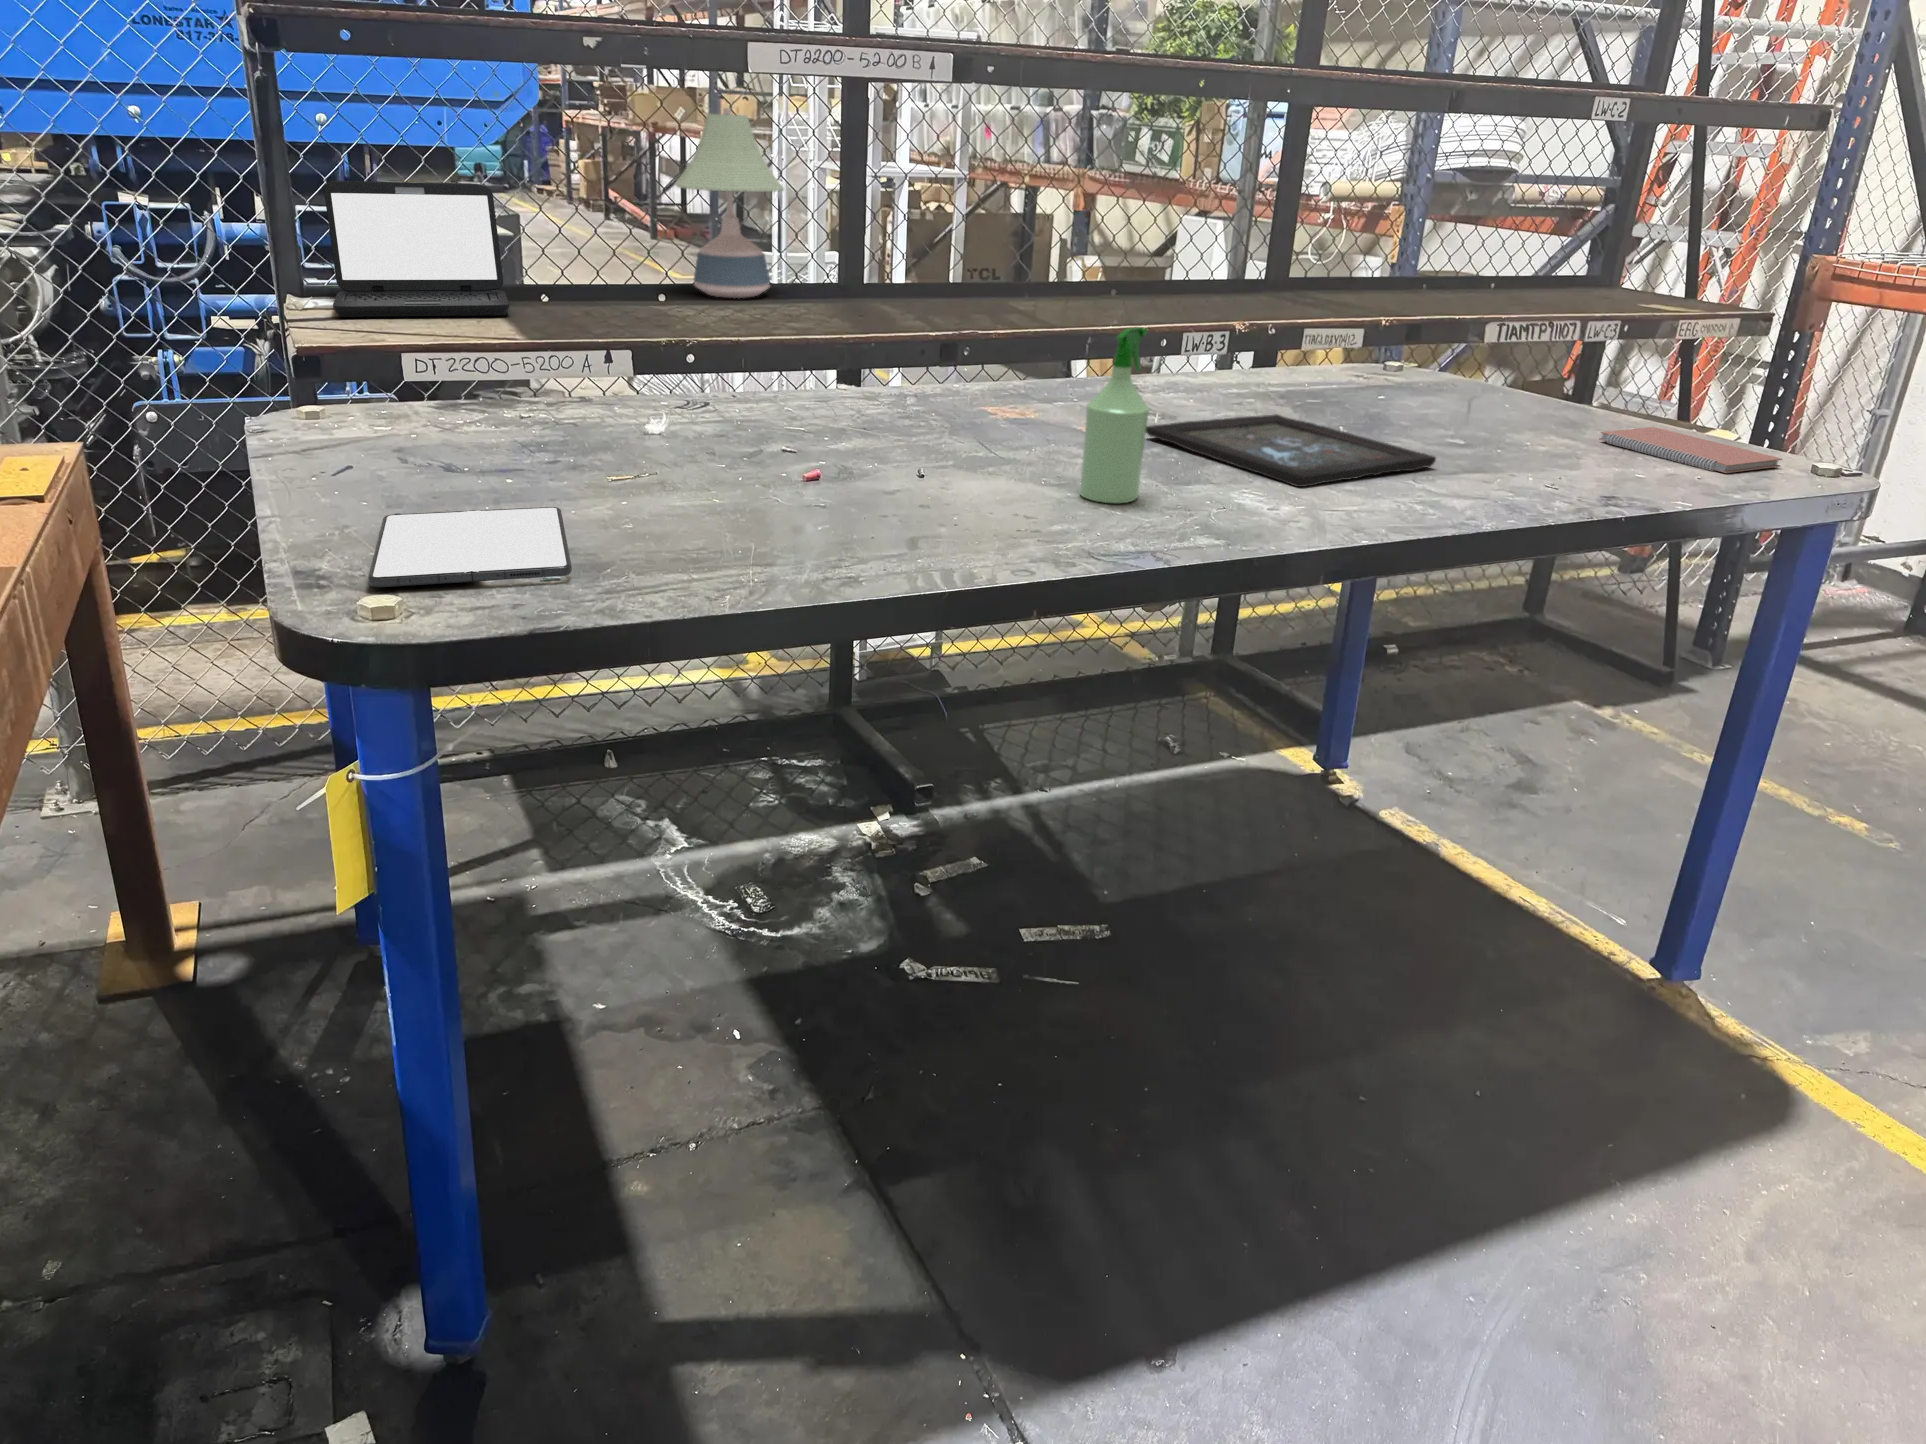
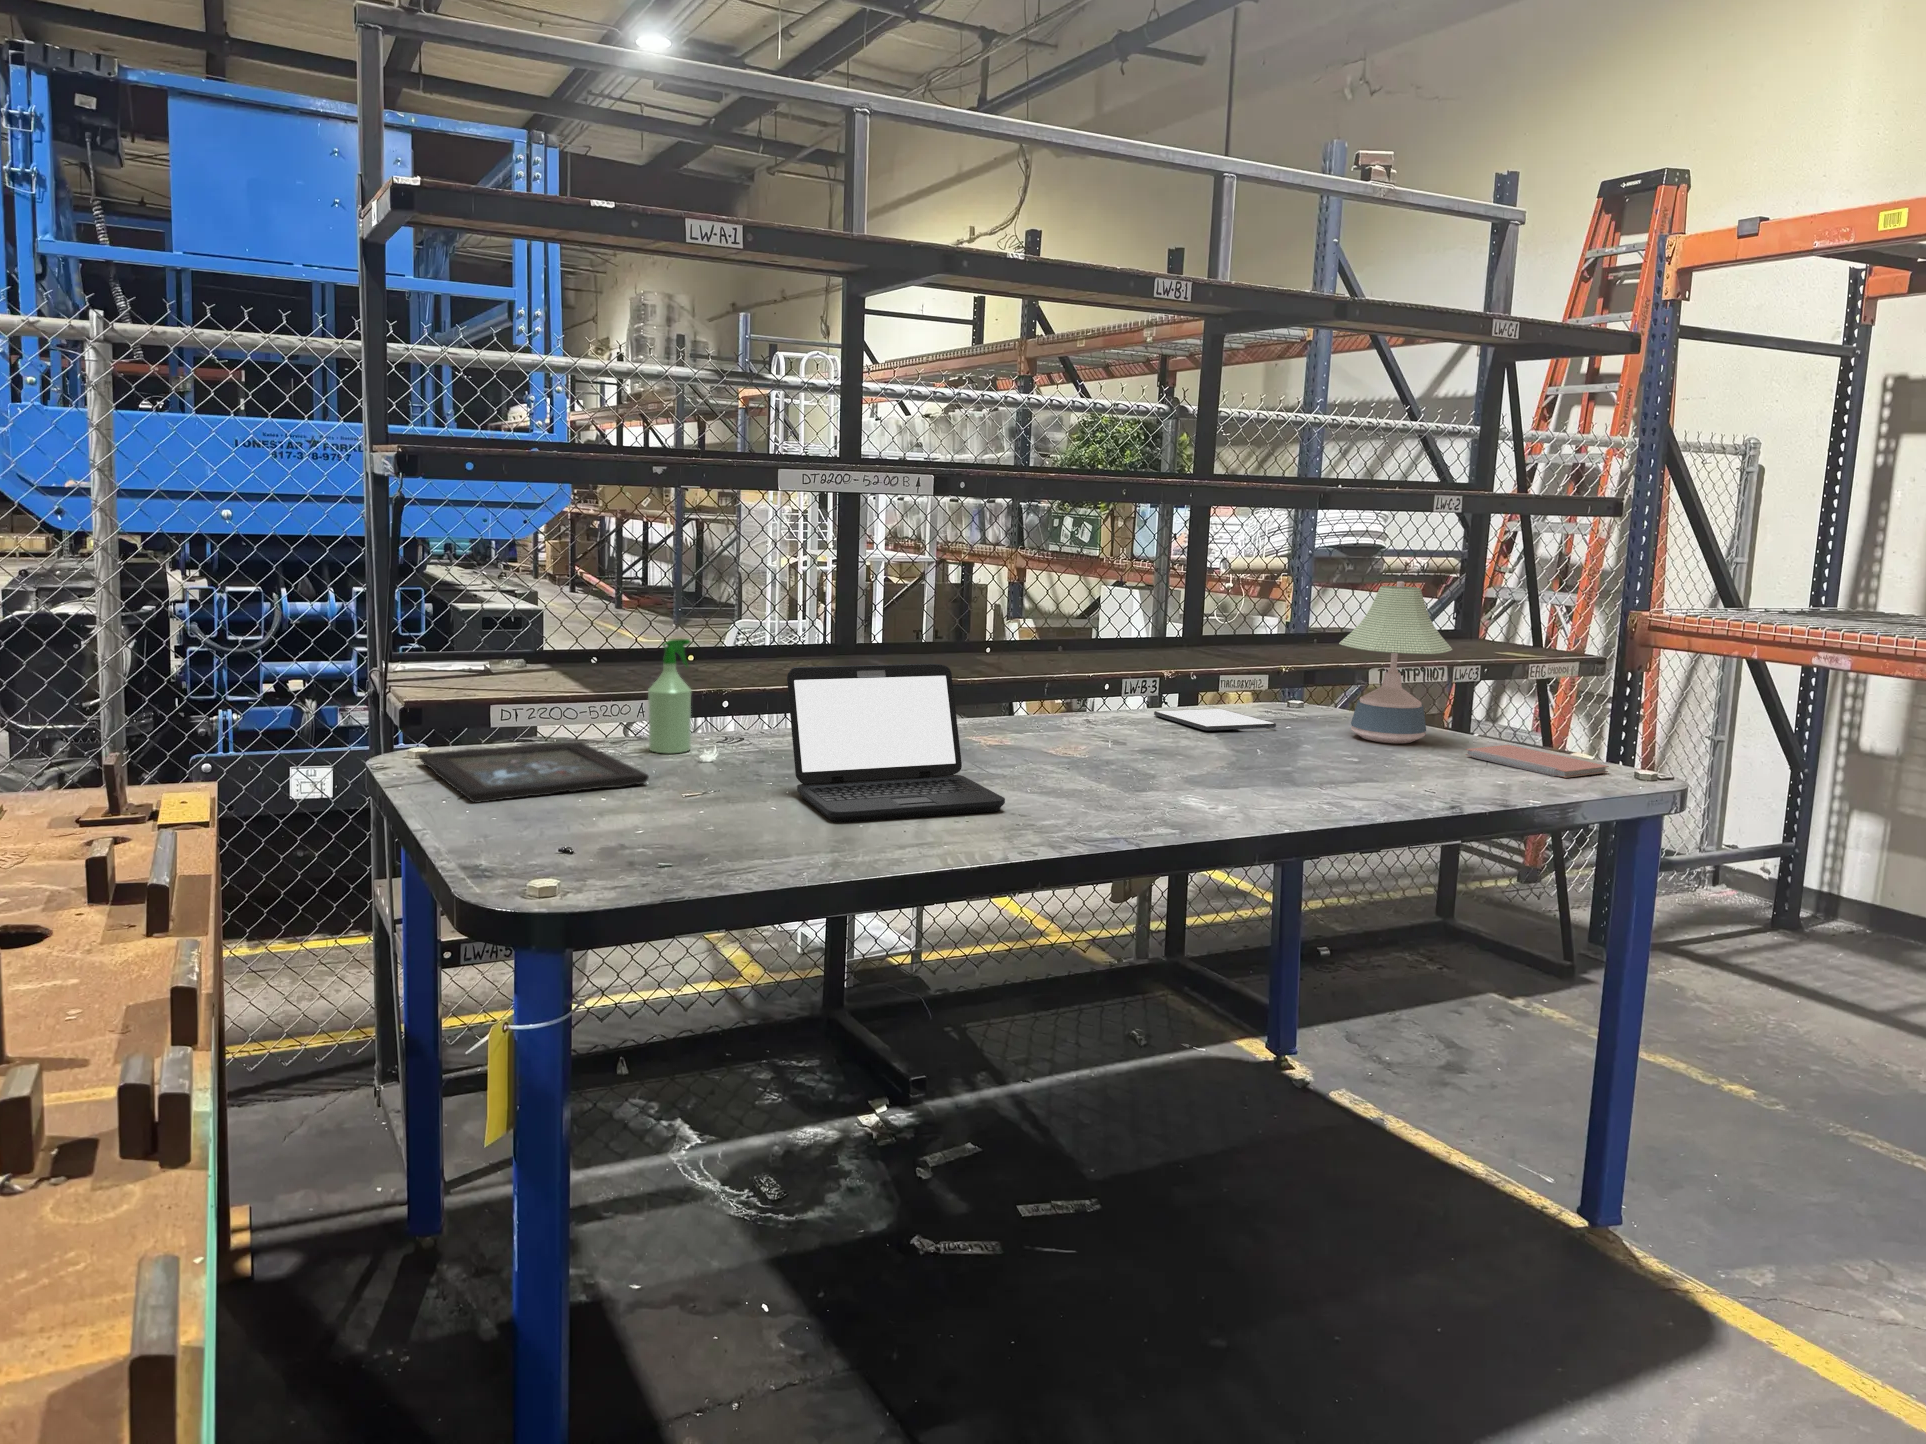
desk lamp: present [675,108,784,298] -> present [1339,582,1452,744]
laptop: present [324,181,510,317] -> present [787,664,1005,823]
spray bottle: present [1080,327,1150,503] -> present [648,639,691,753]
tray: present [1146,414,1436,487] -> present [419,742,649,803]
tablet: present [368,507,572,587] -> present [1154,709,1276,731]

